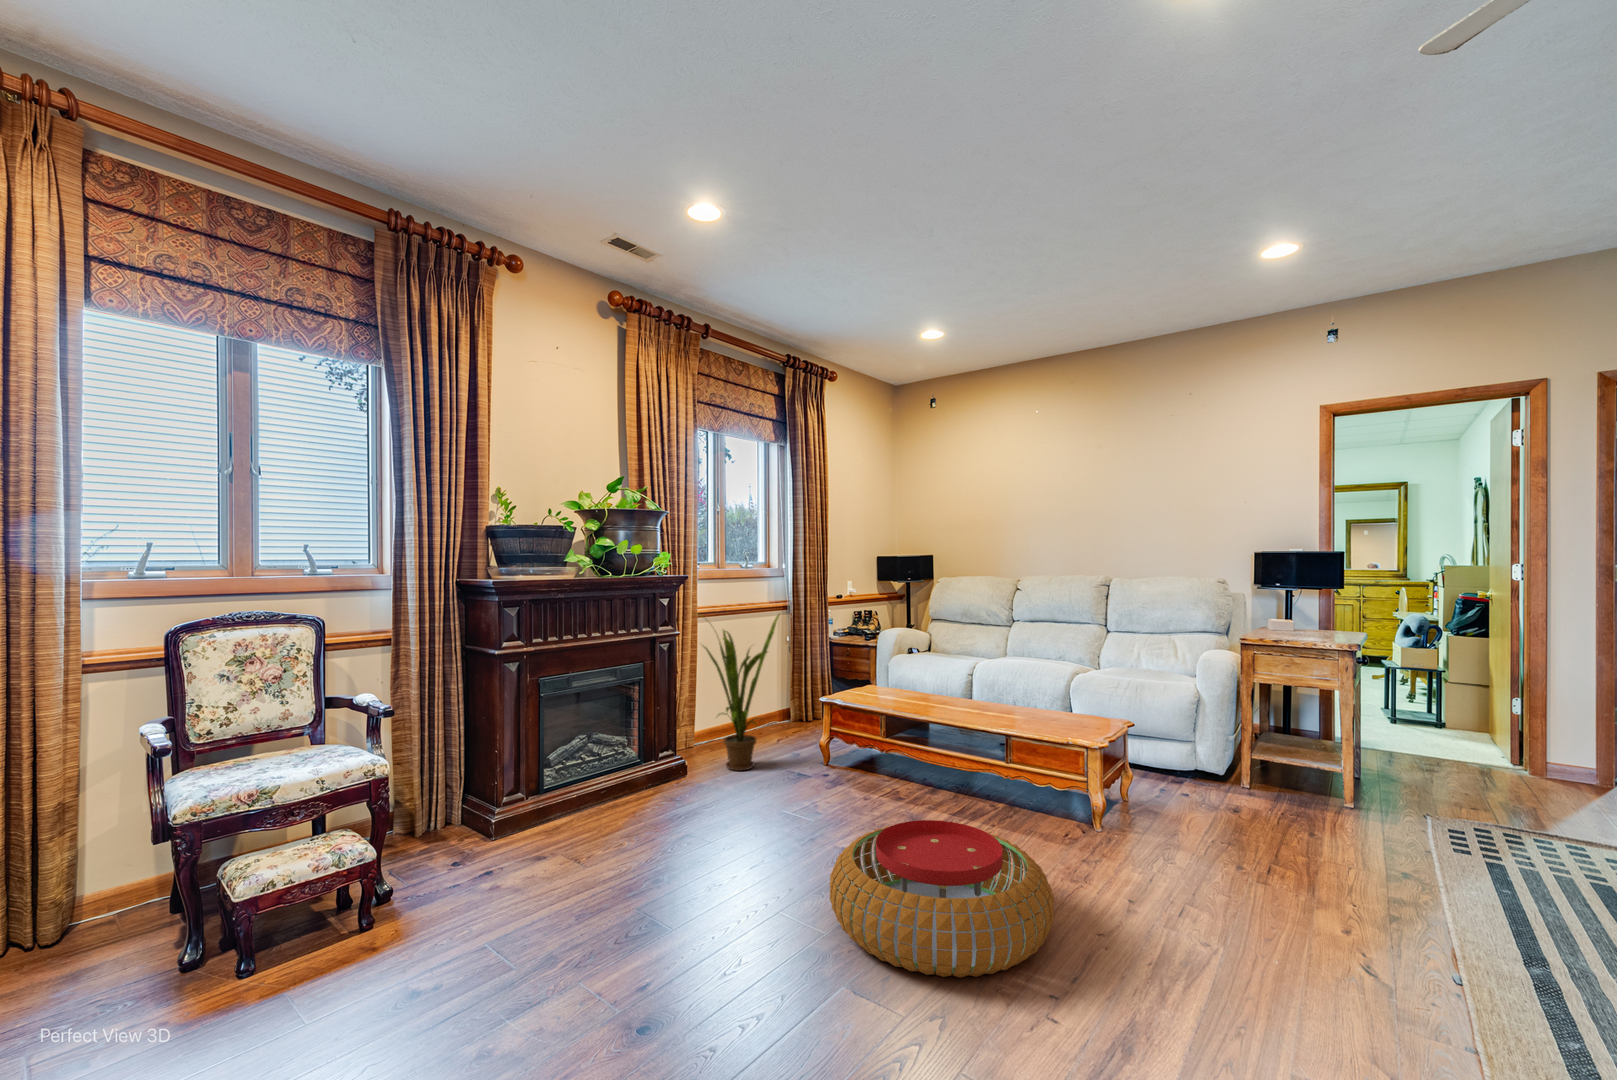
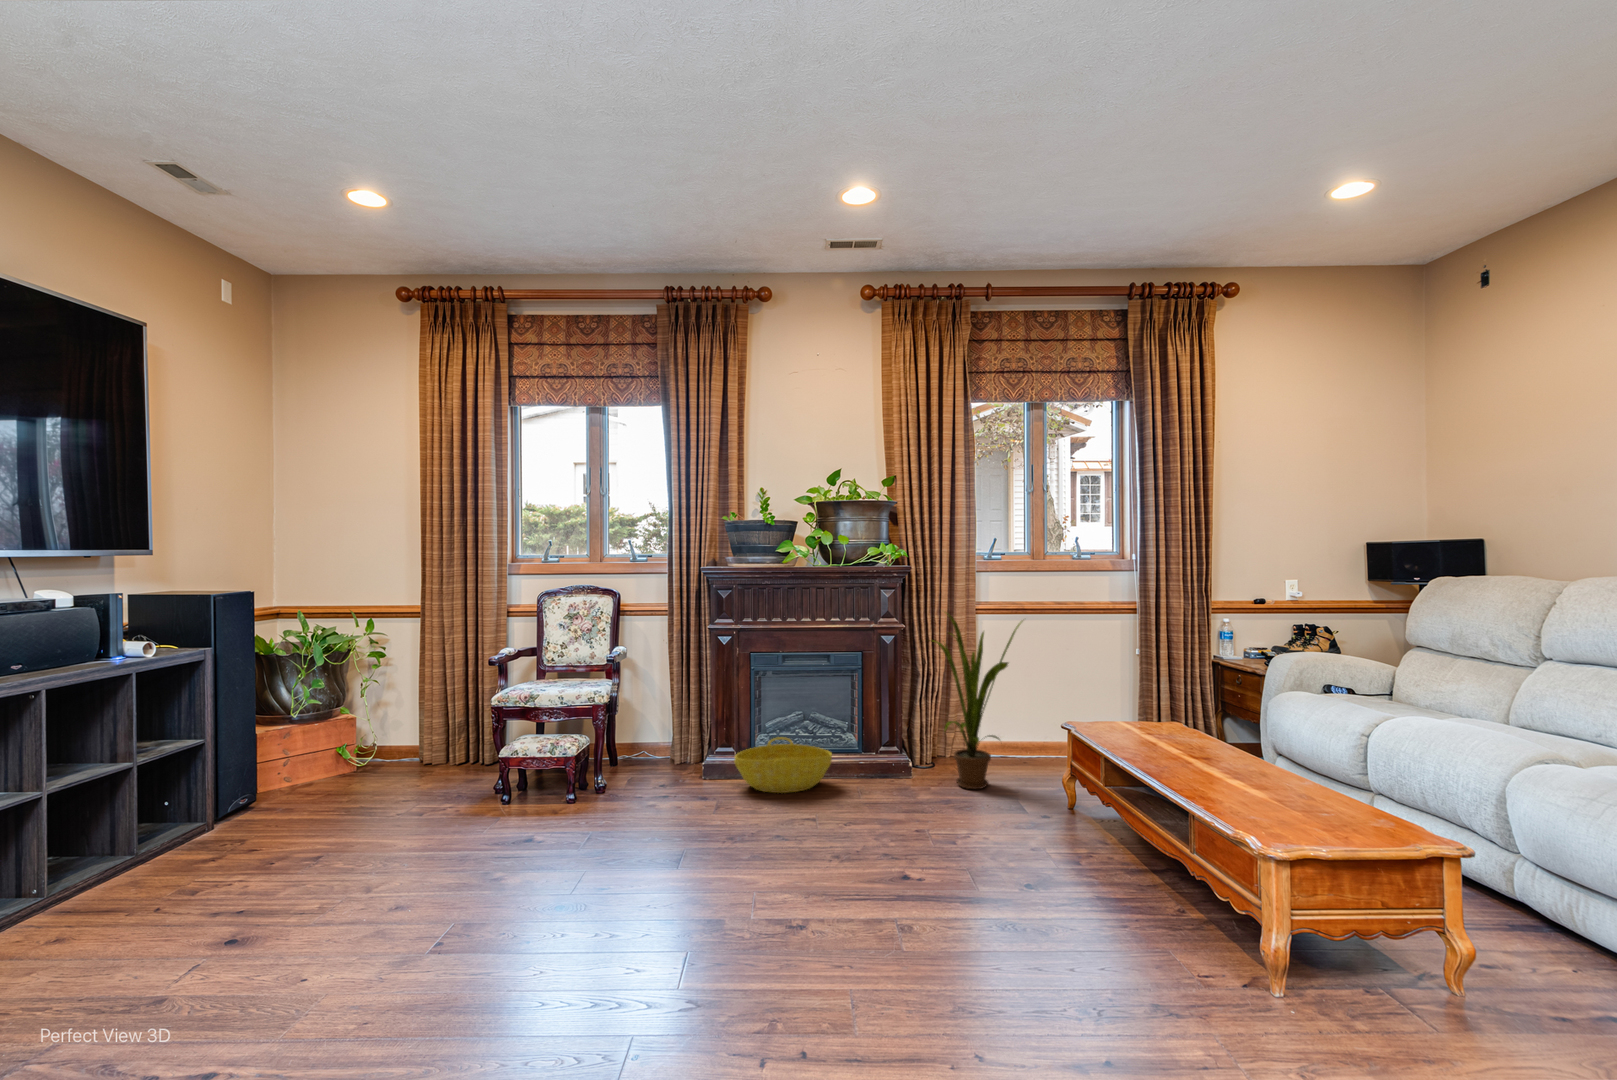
basket: none [551,768,645,831] -> present [734,737,832,793]
pouf: present [830,820,1054,978] -> none [662,848,891,1011]

